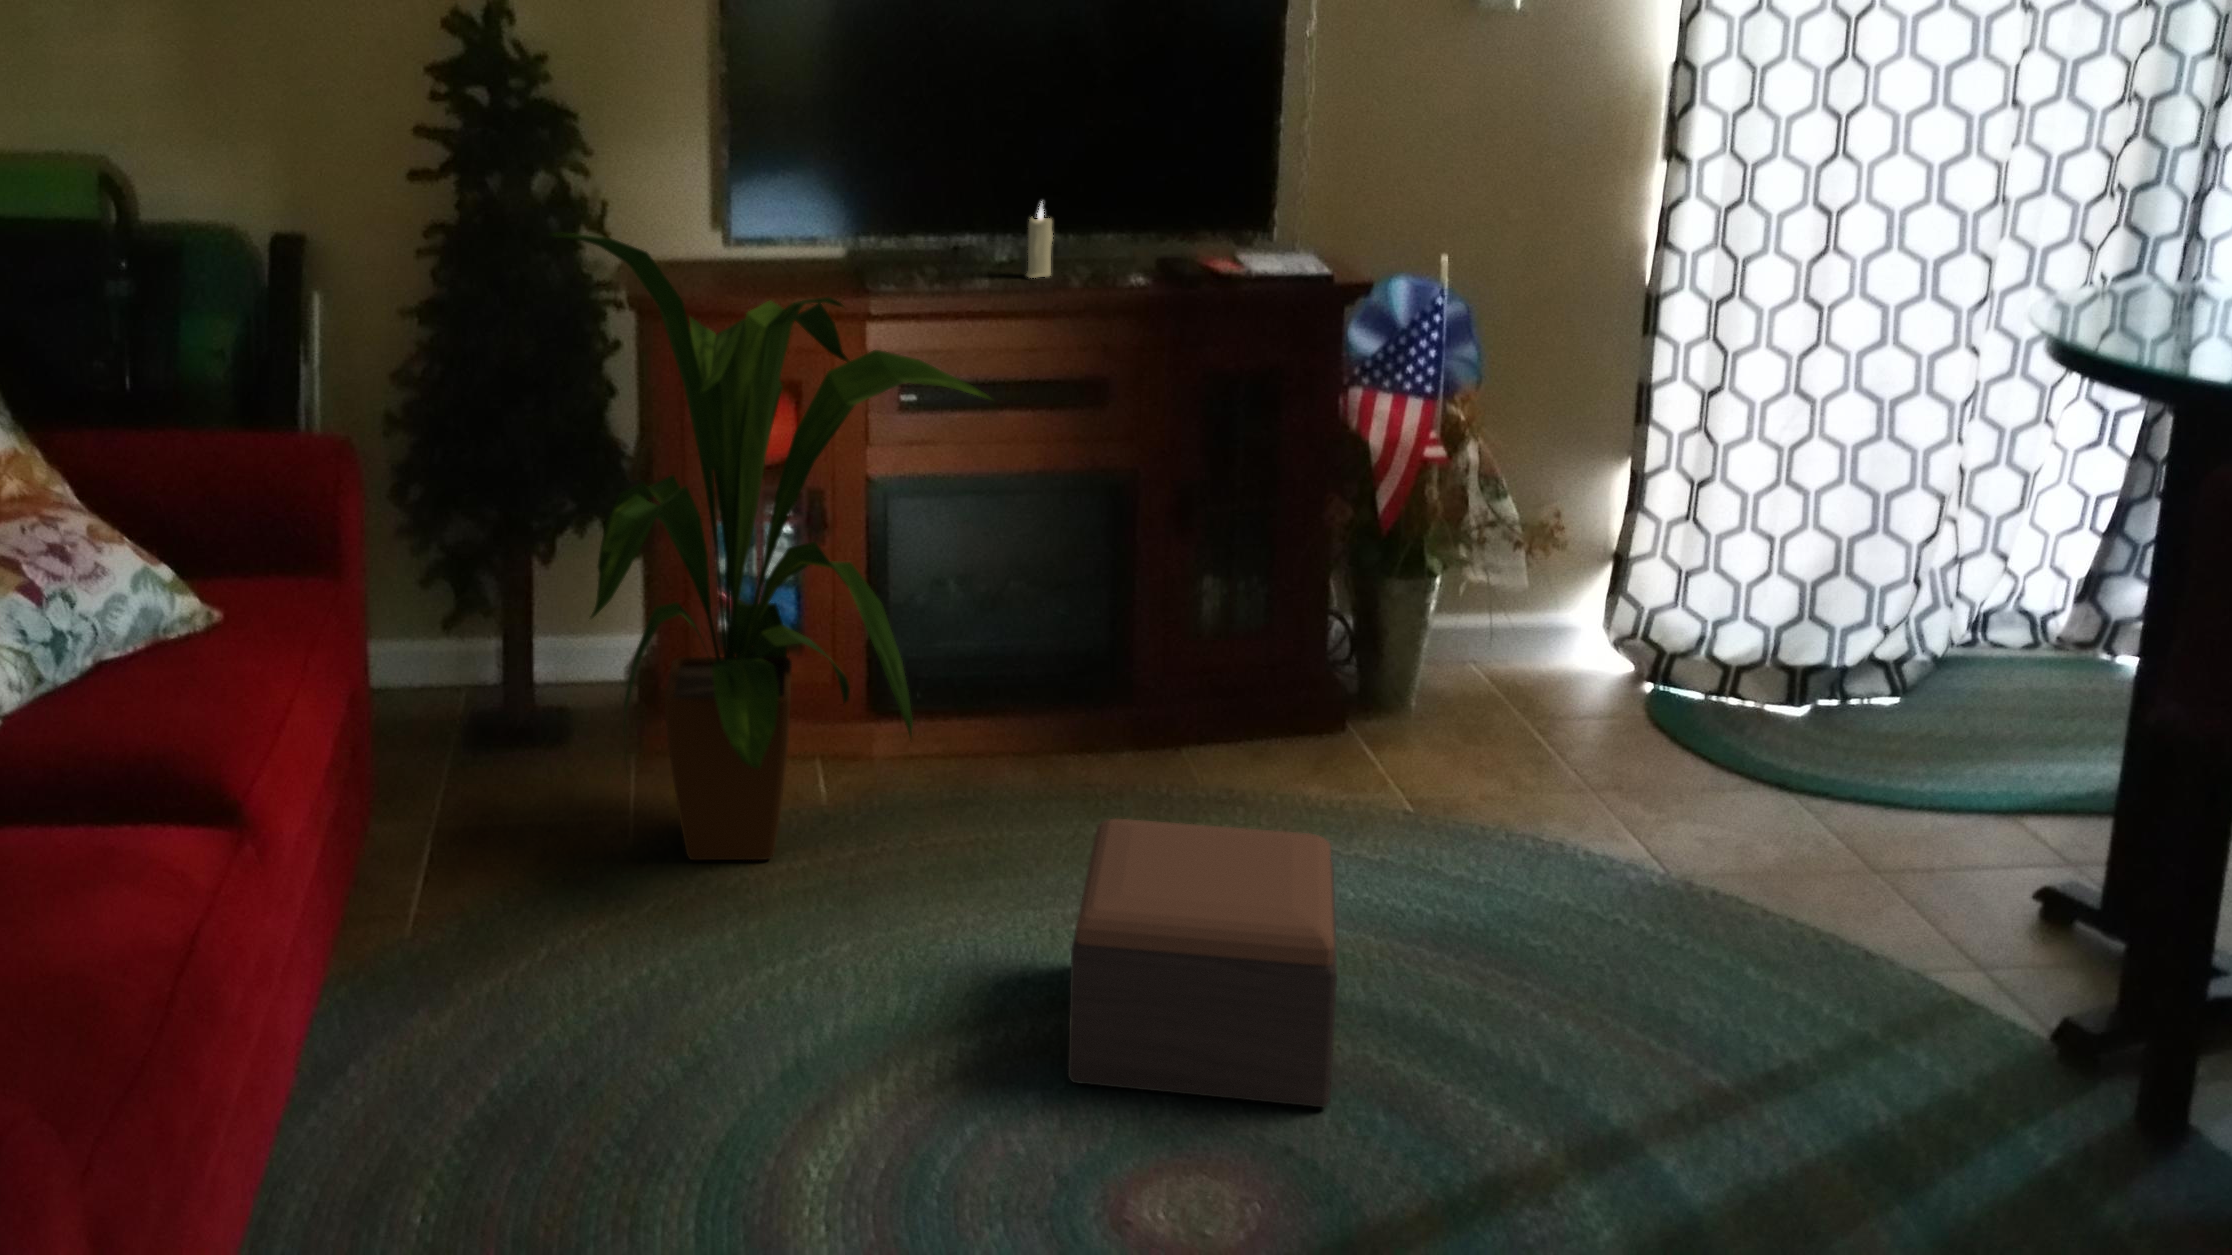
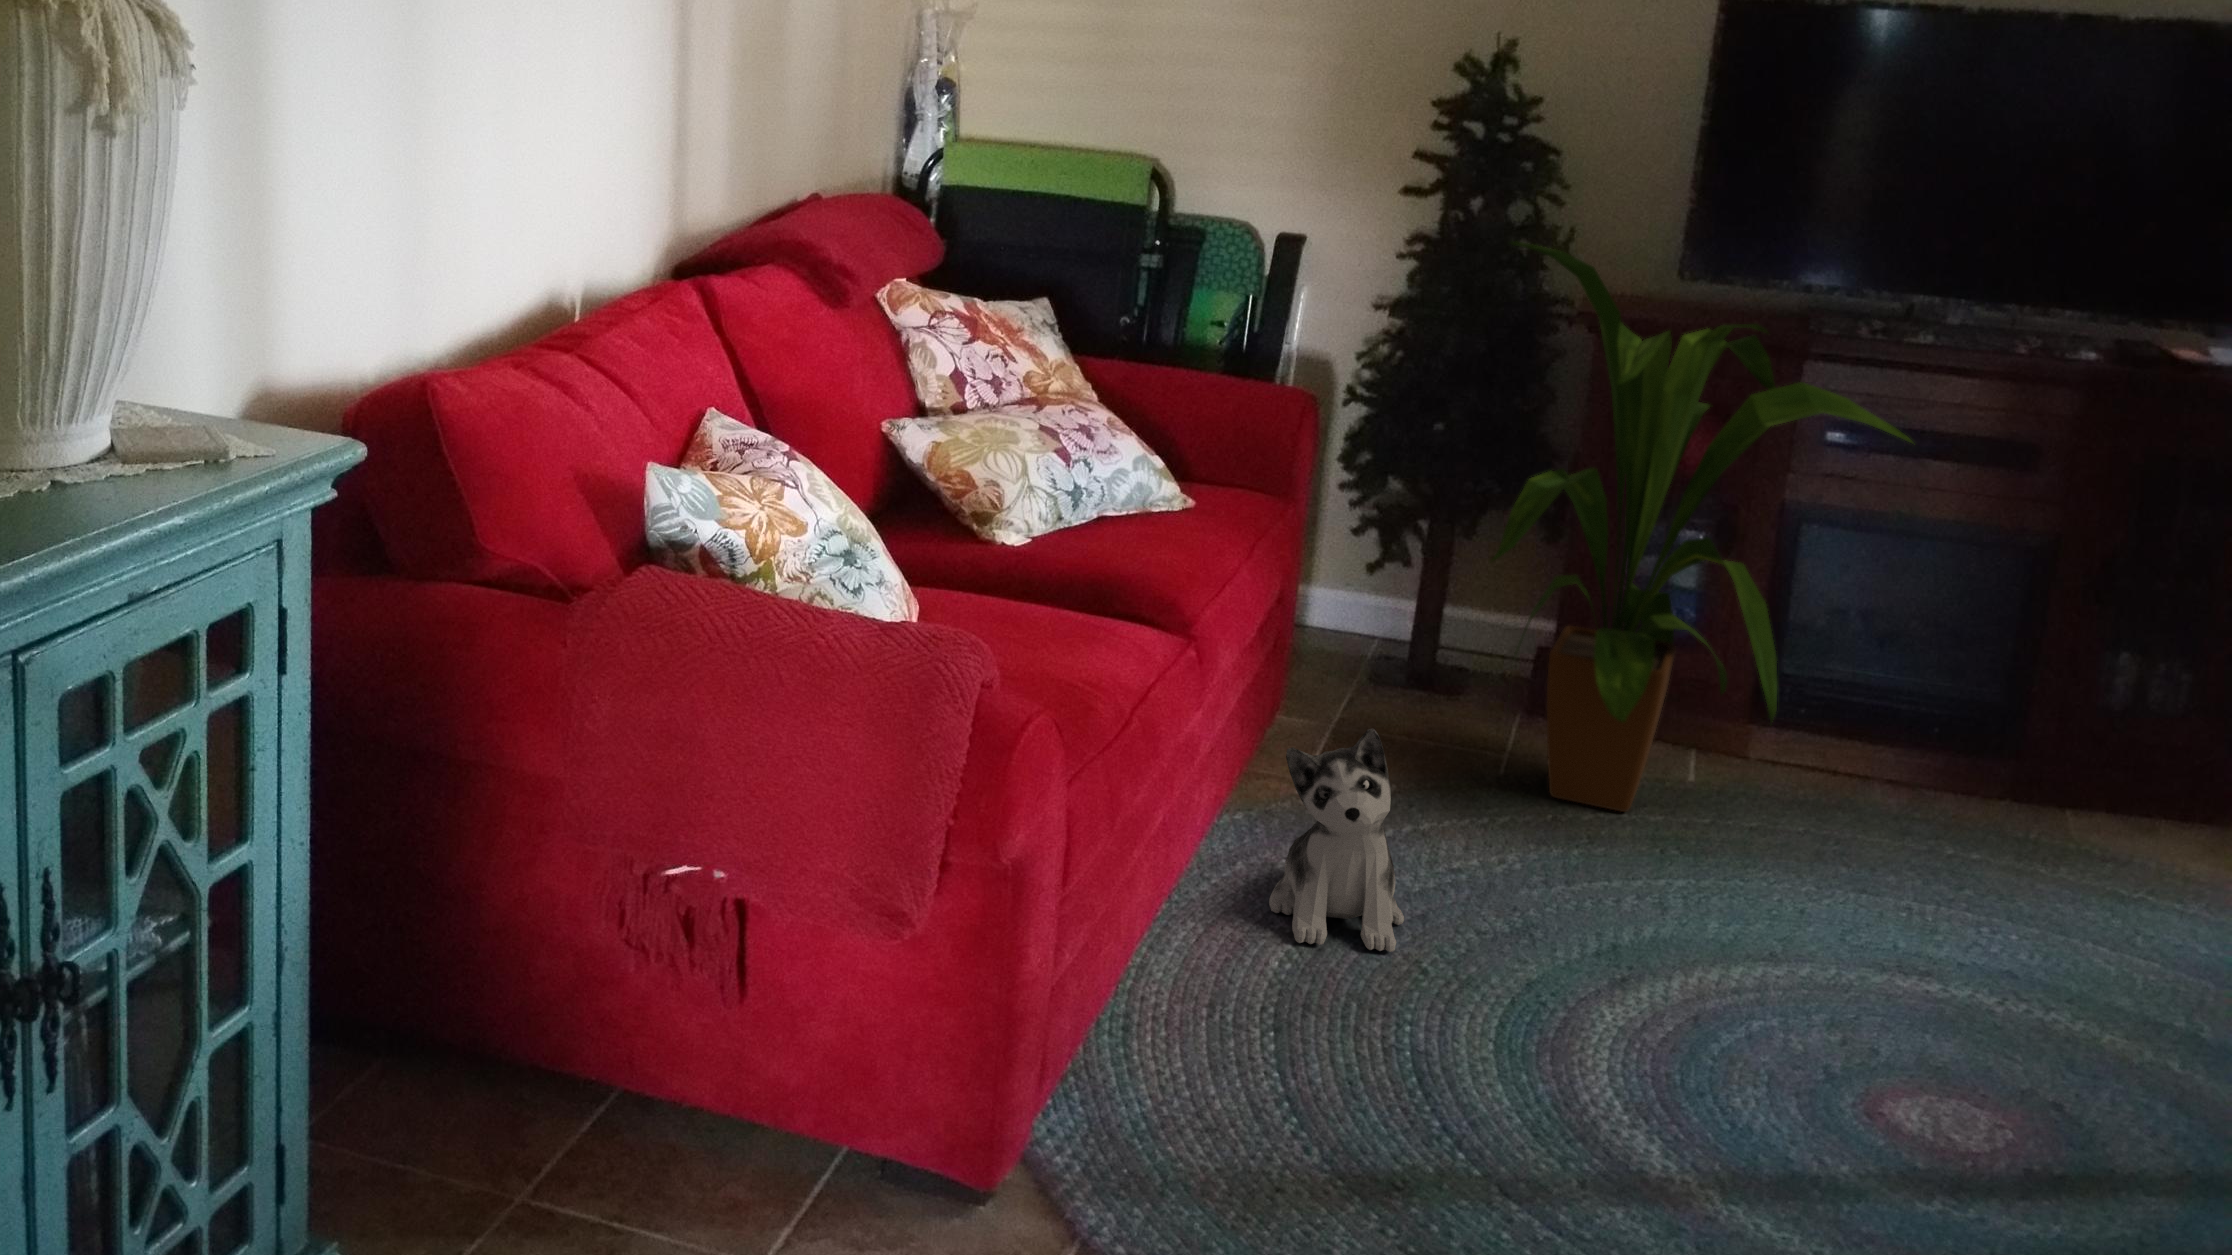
candle: present [1026,206,1053,278] -> none [1981,272,2019,345]
footstool: present [1068,819,1337,1107] -> none [1859,824,2186,1113]
plush toy: none [393,876,566,1169] -> present [1269,728,1404,952]

